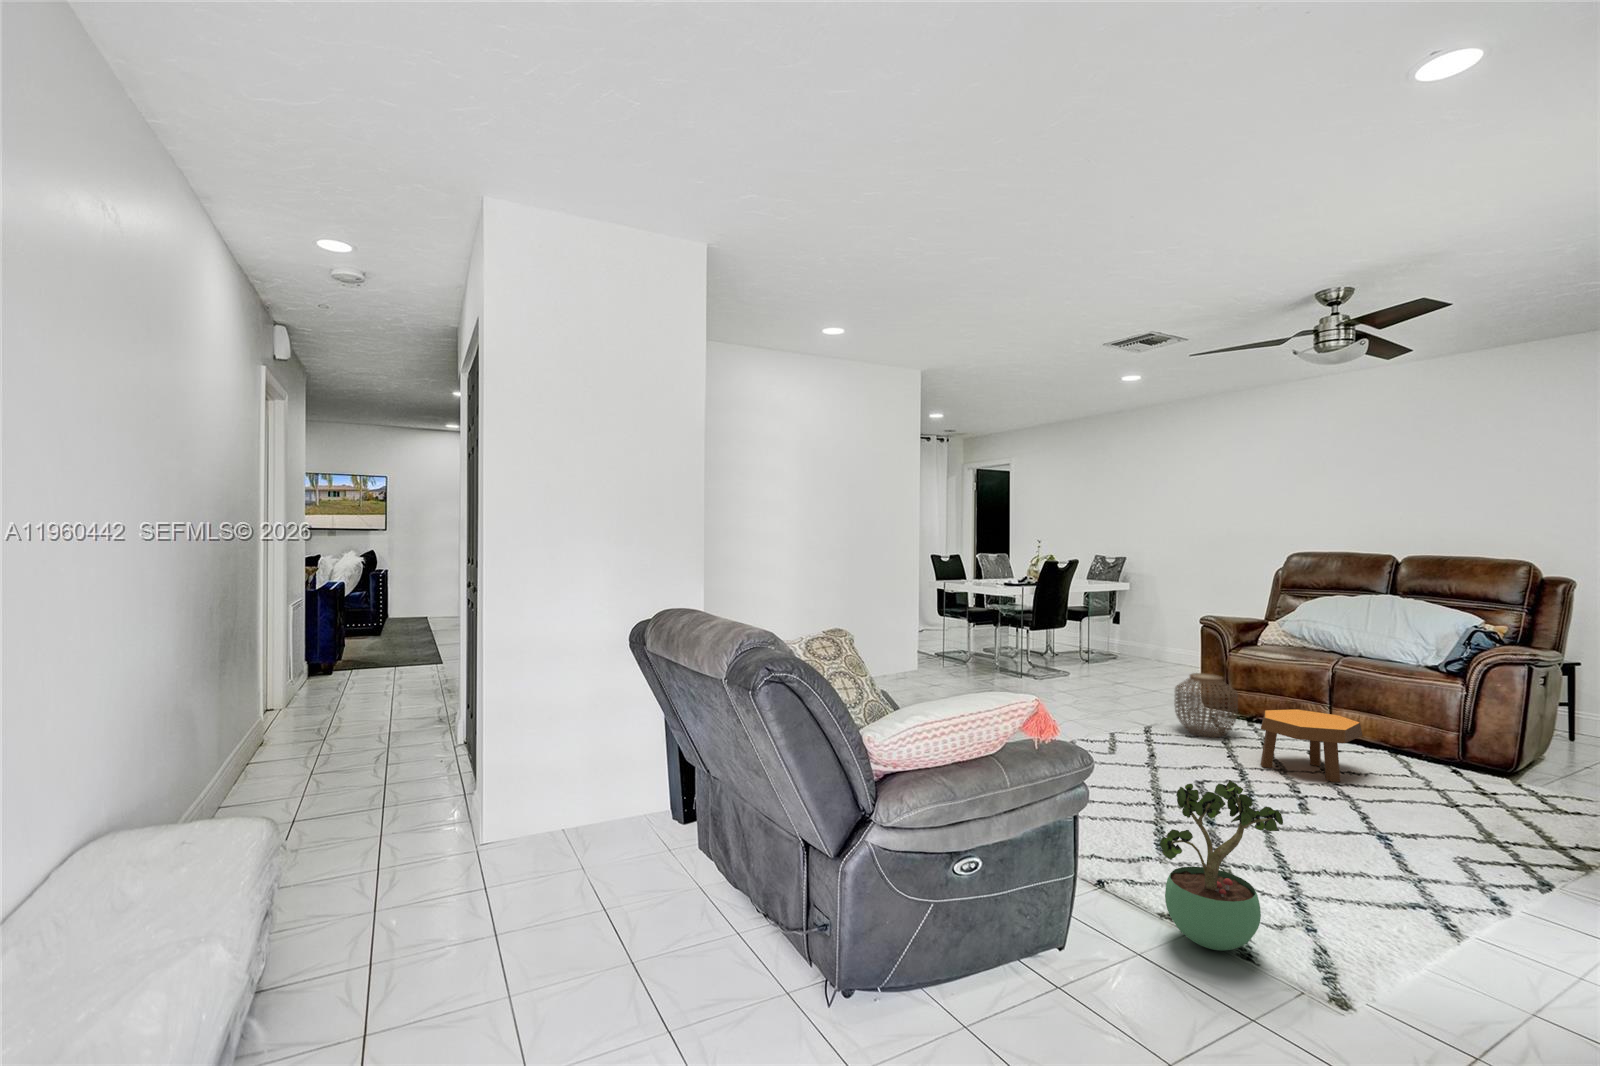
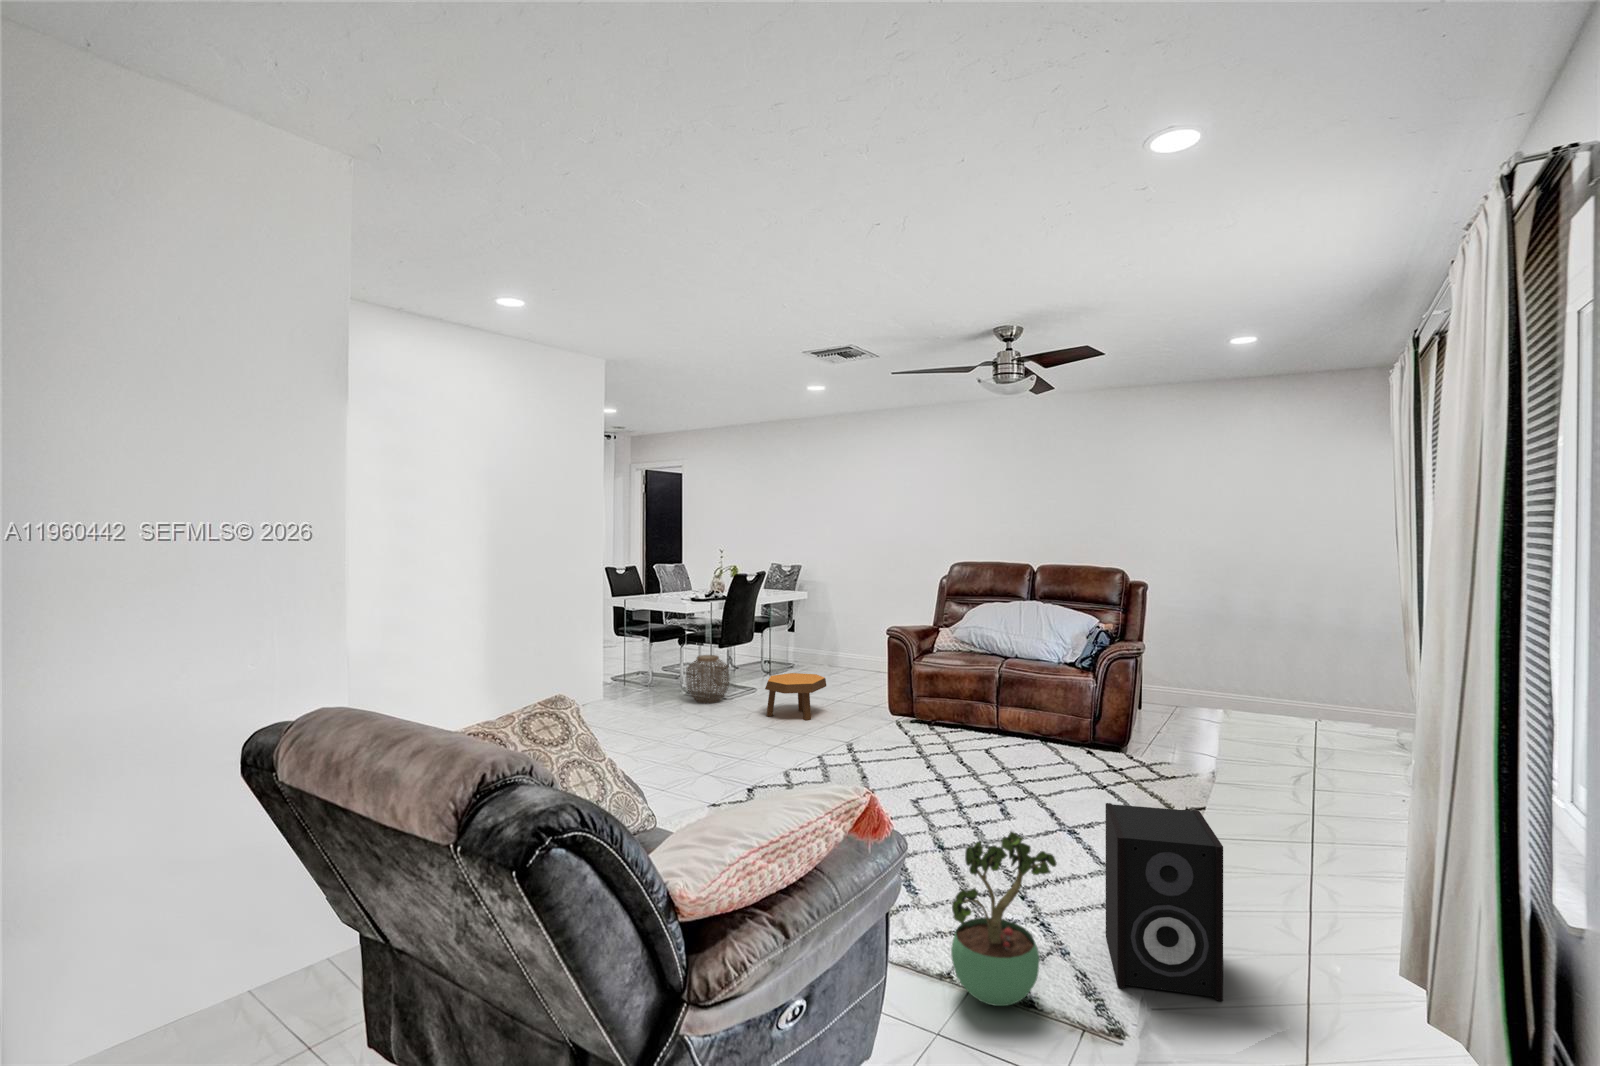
woven basket: present [1175,673,1238,737] -> present [686,655,729,703]
footstool: present [1260,709,1362,782] -> present [765,673,826,720]
speaker: none [1364,783,1504,1010] -> present [1106,803,1223,1001]

